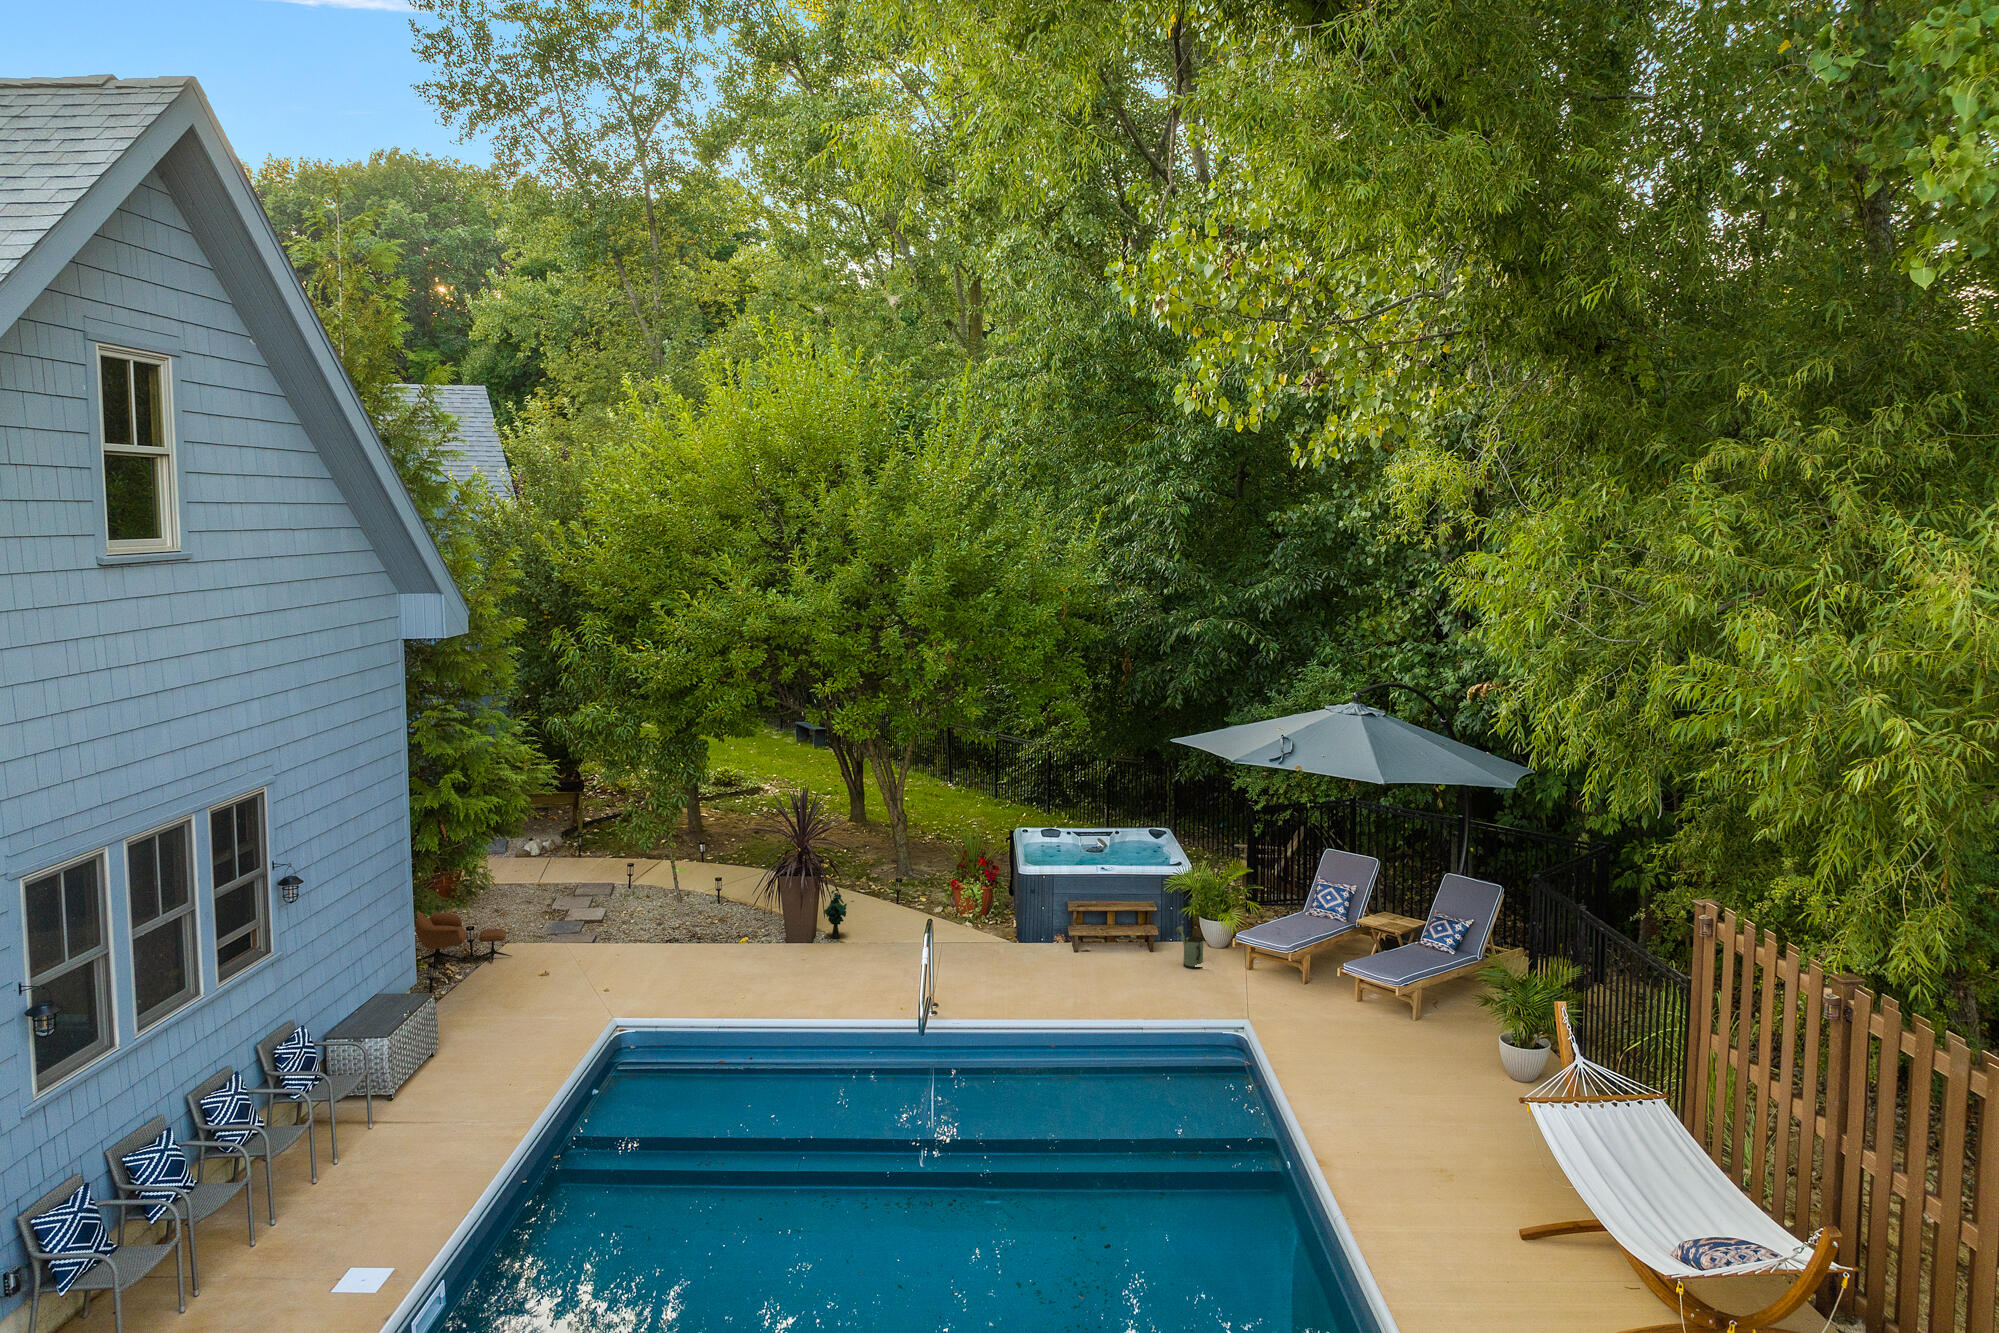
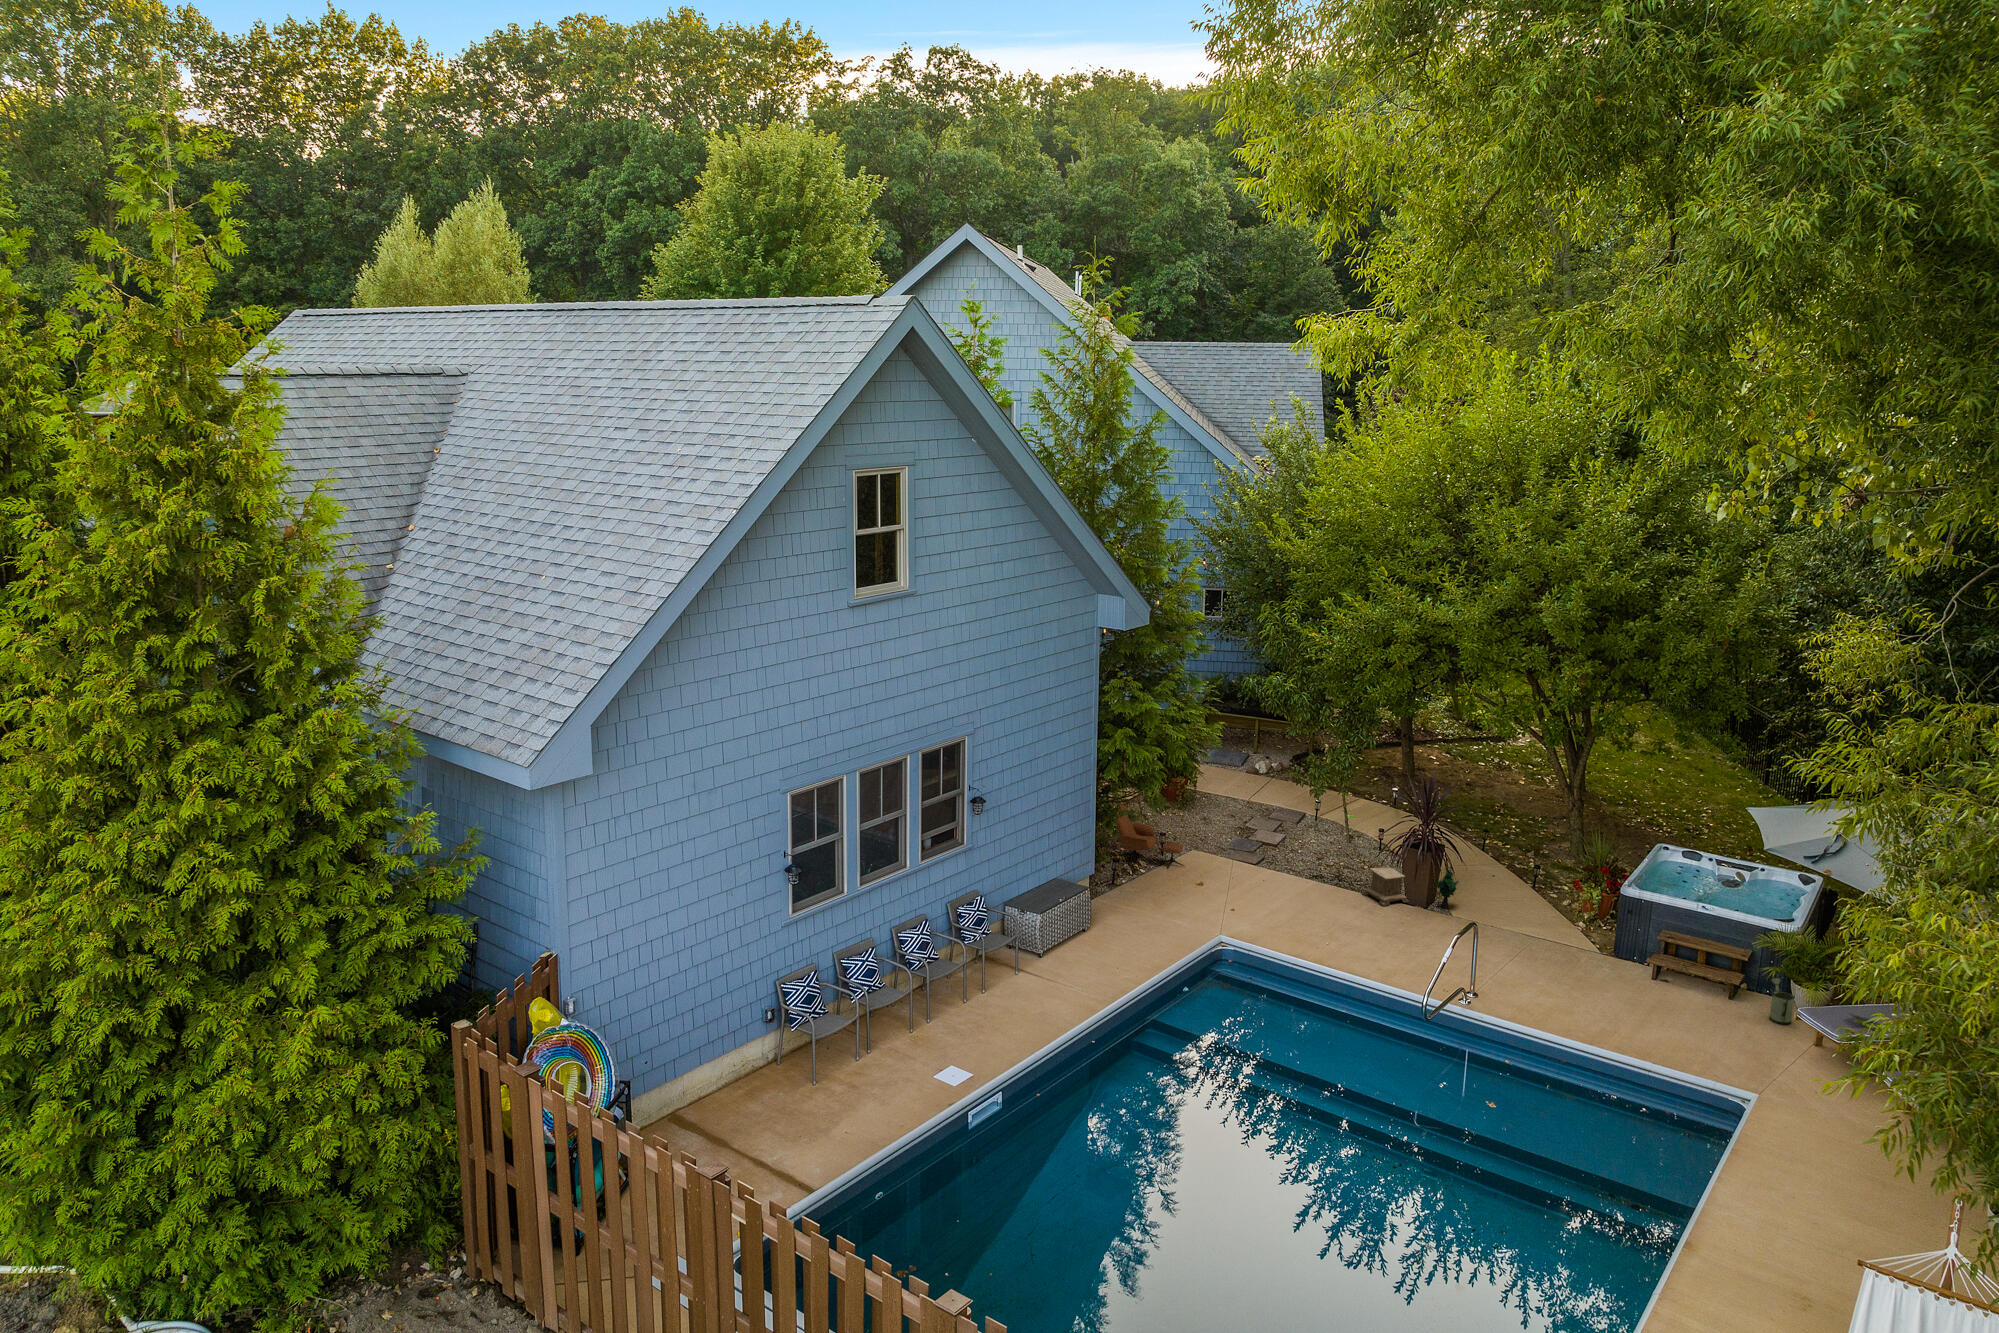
stool: none [740,905,797,949] -> present [1362,867,1409,906]

